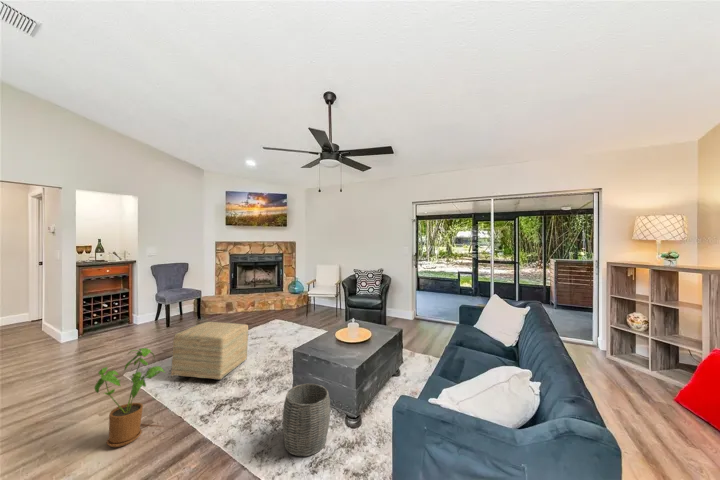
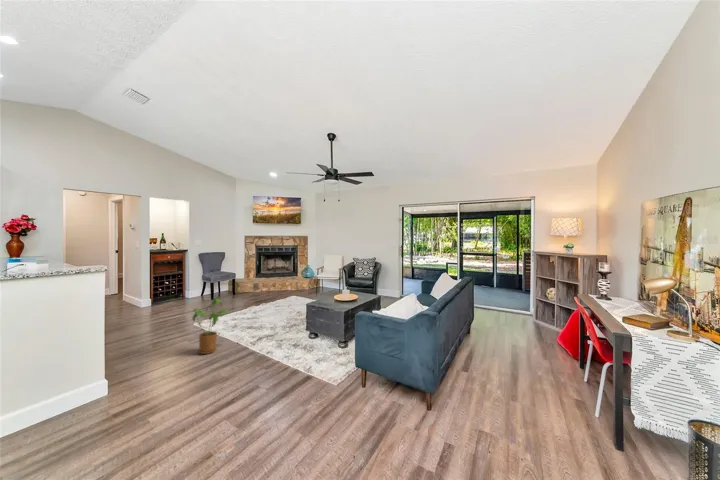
ottoman: present [171,322,248,380] -> none [226,291,275,327]
woven basket: present [282,384,330,456] -> none [301,322,329,358]

